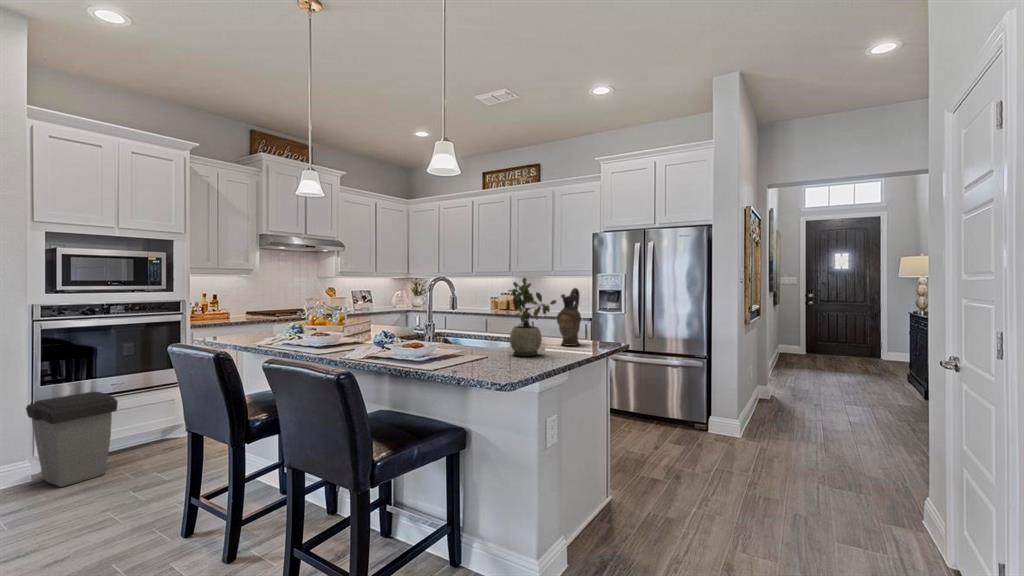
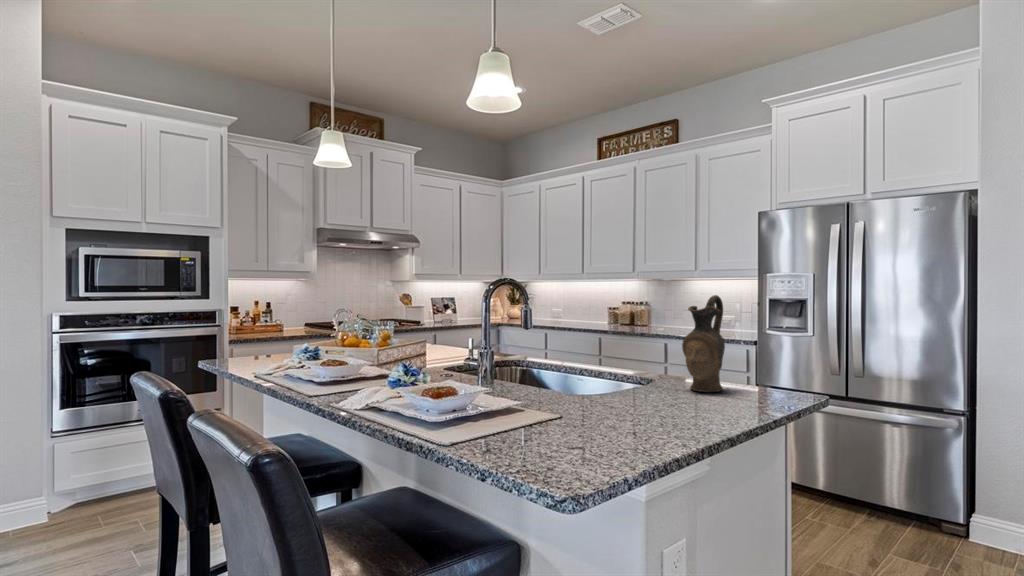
potted plant: present [509,278,557,356] -> none [590,278,672,411]
trash can: present [26,392,118,487] -> none [40,418,133,531]

